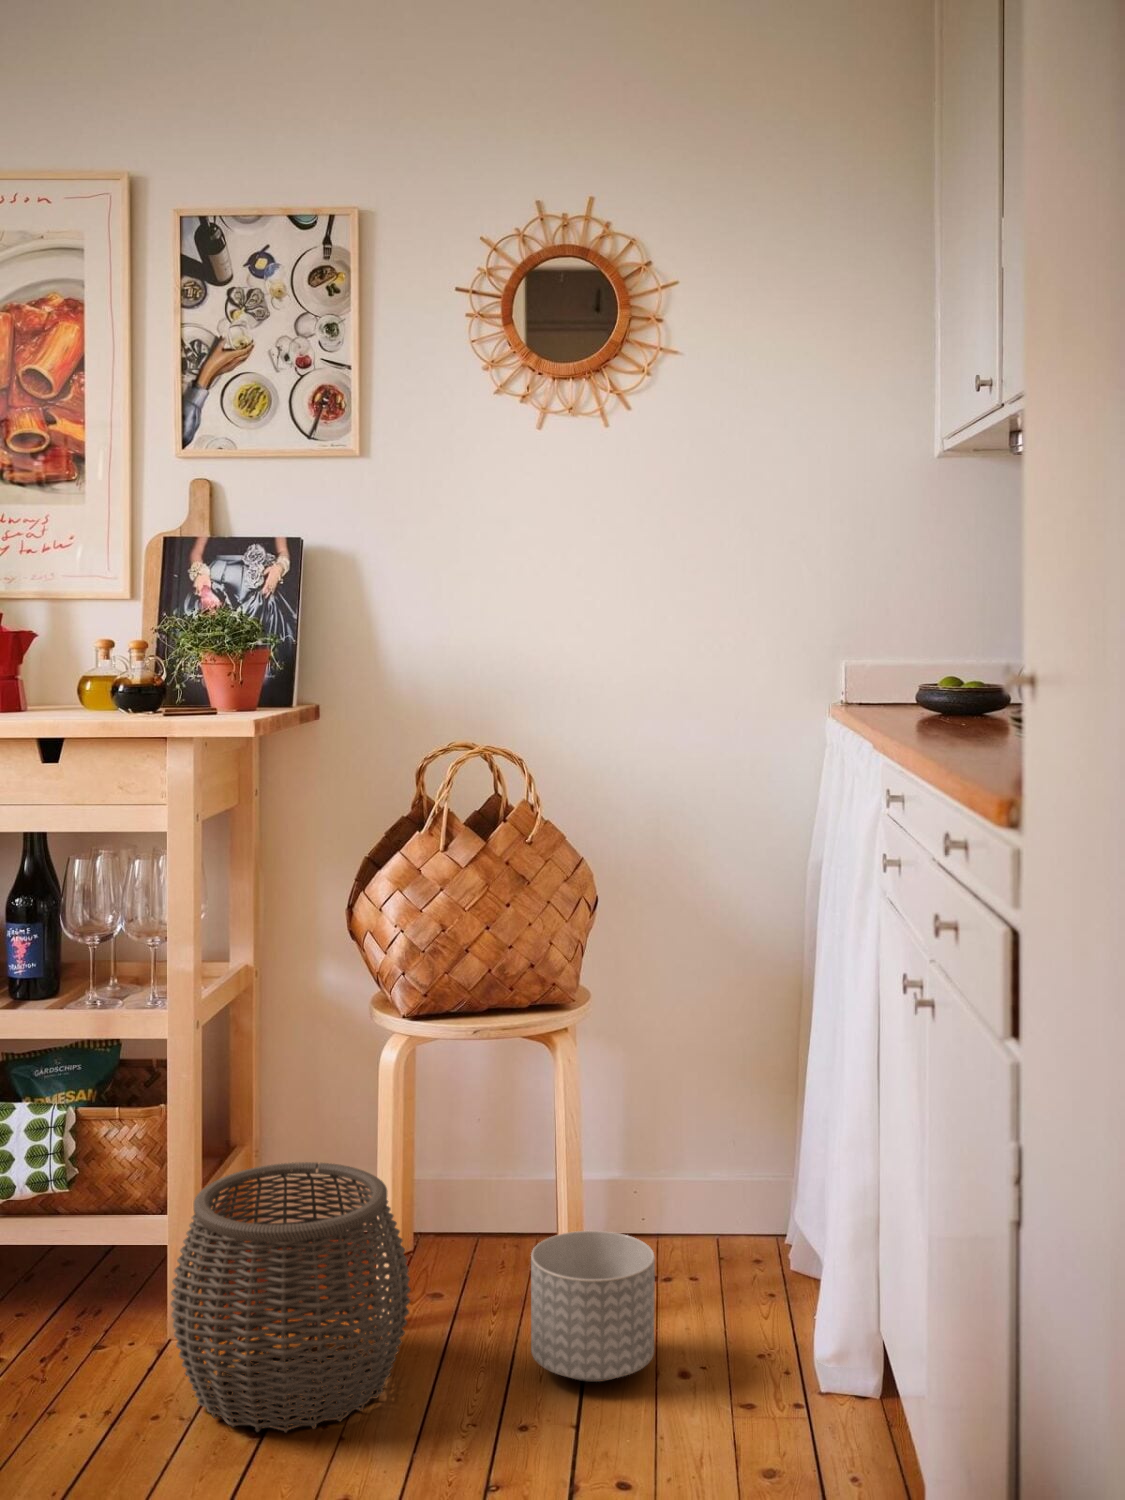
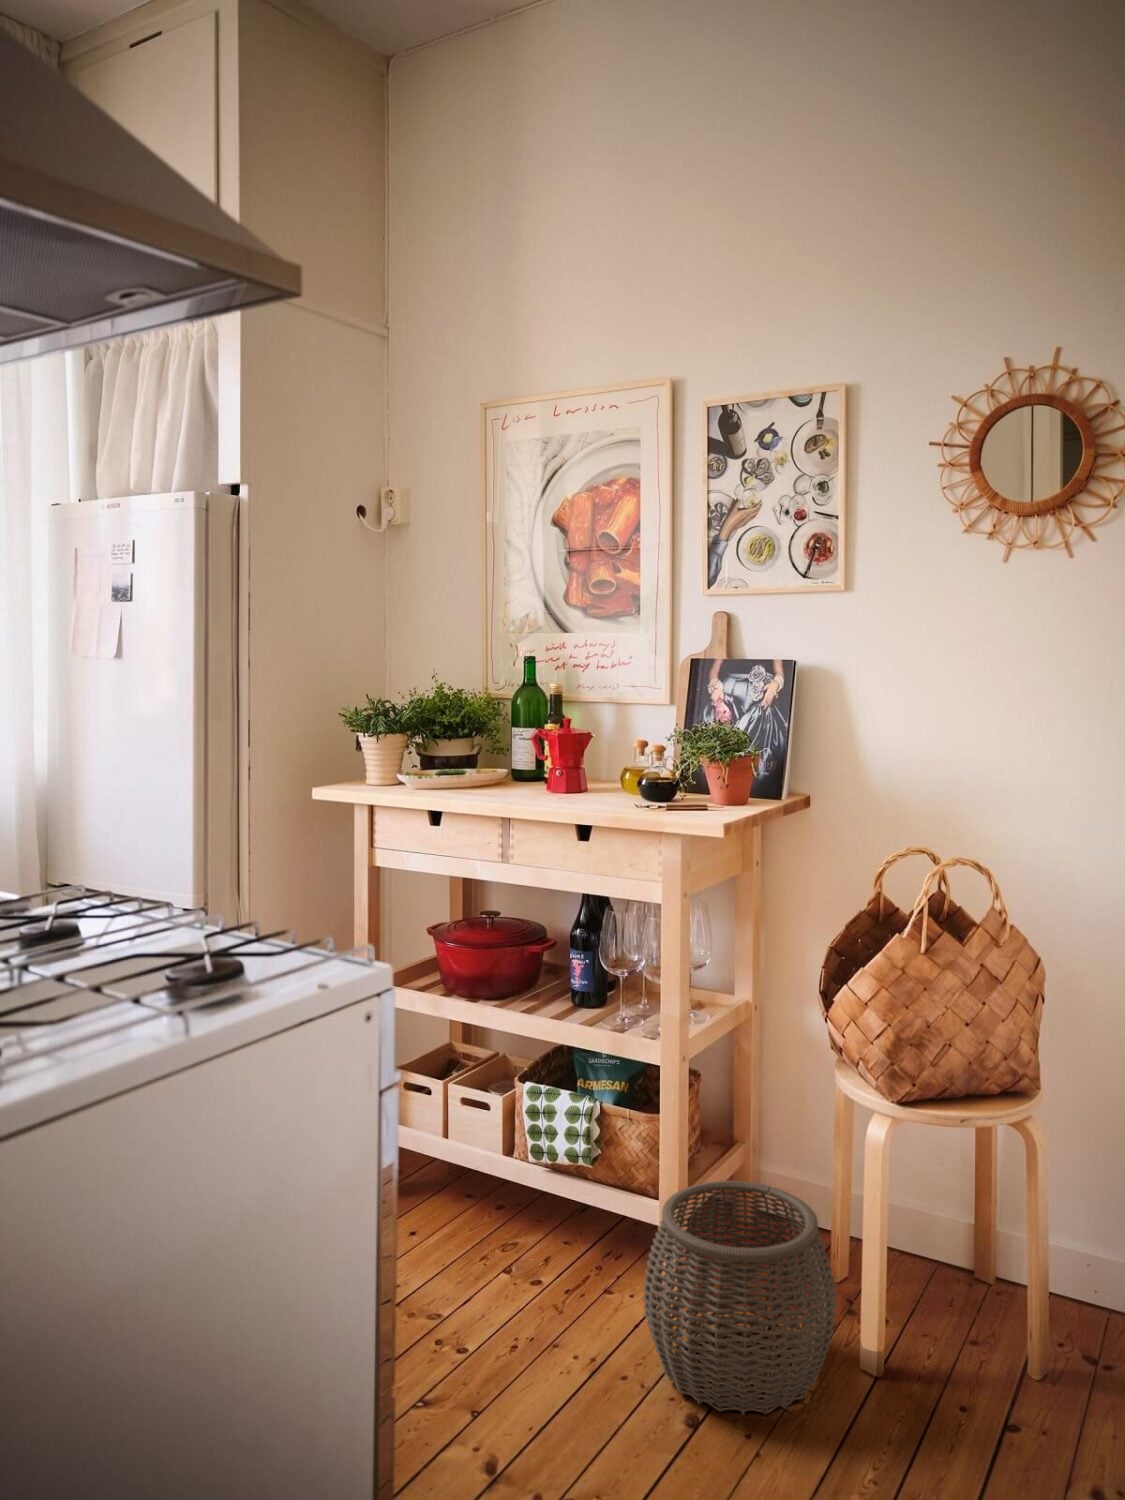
planter: present [531,1231,655,1382] -> none [943,1294,1064,1447]

